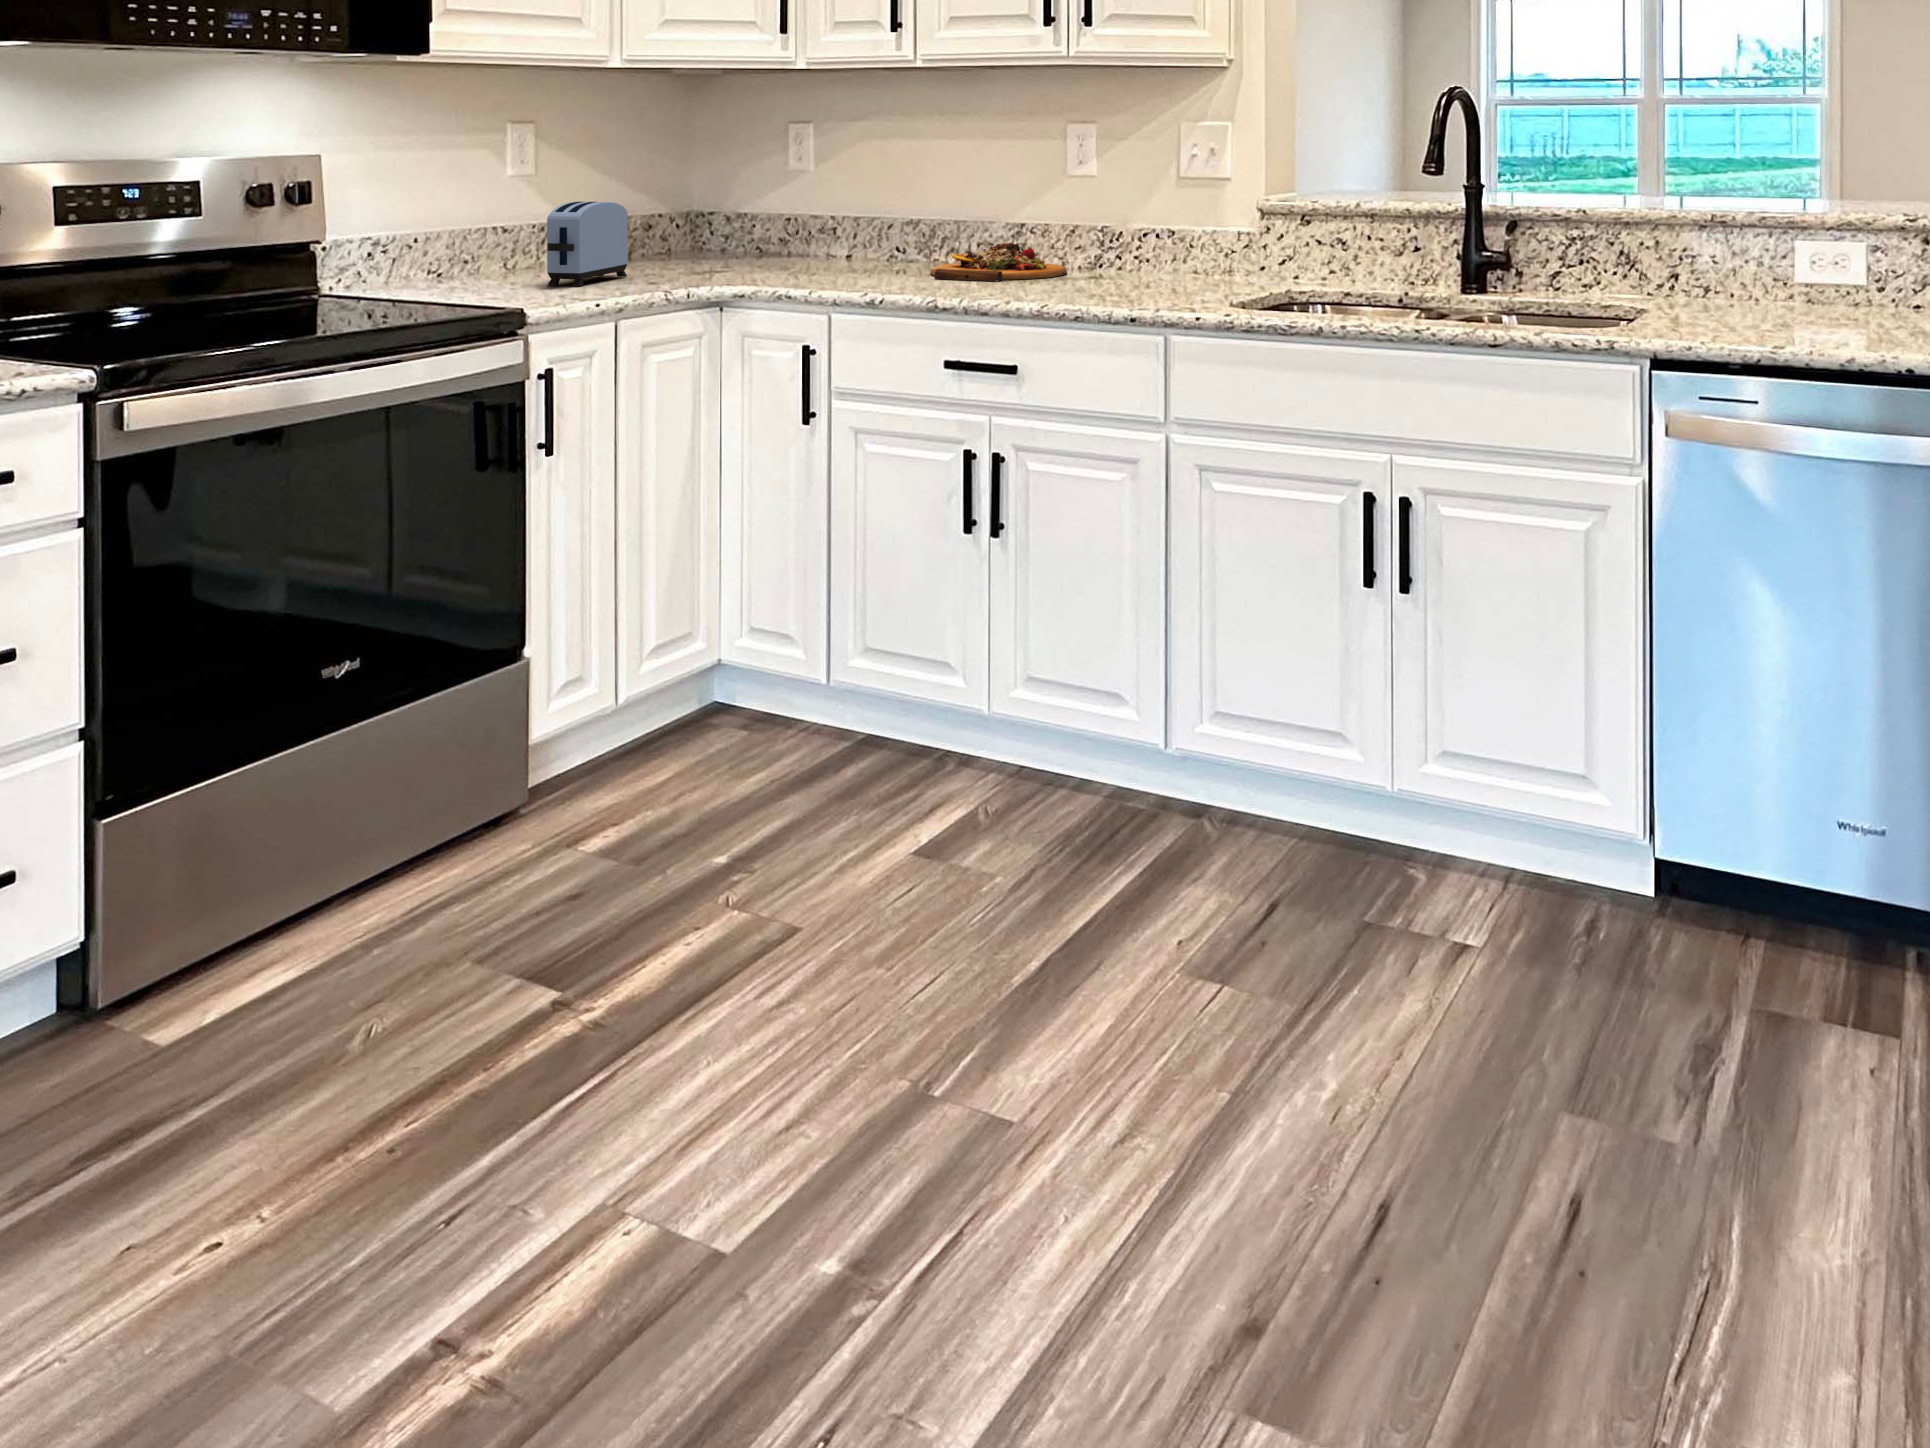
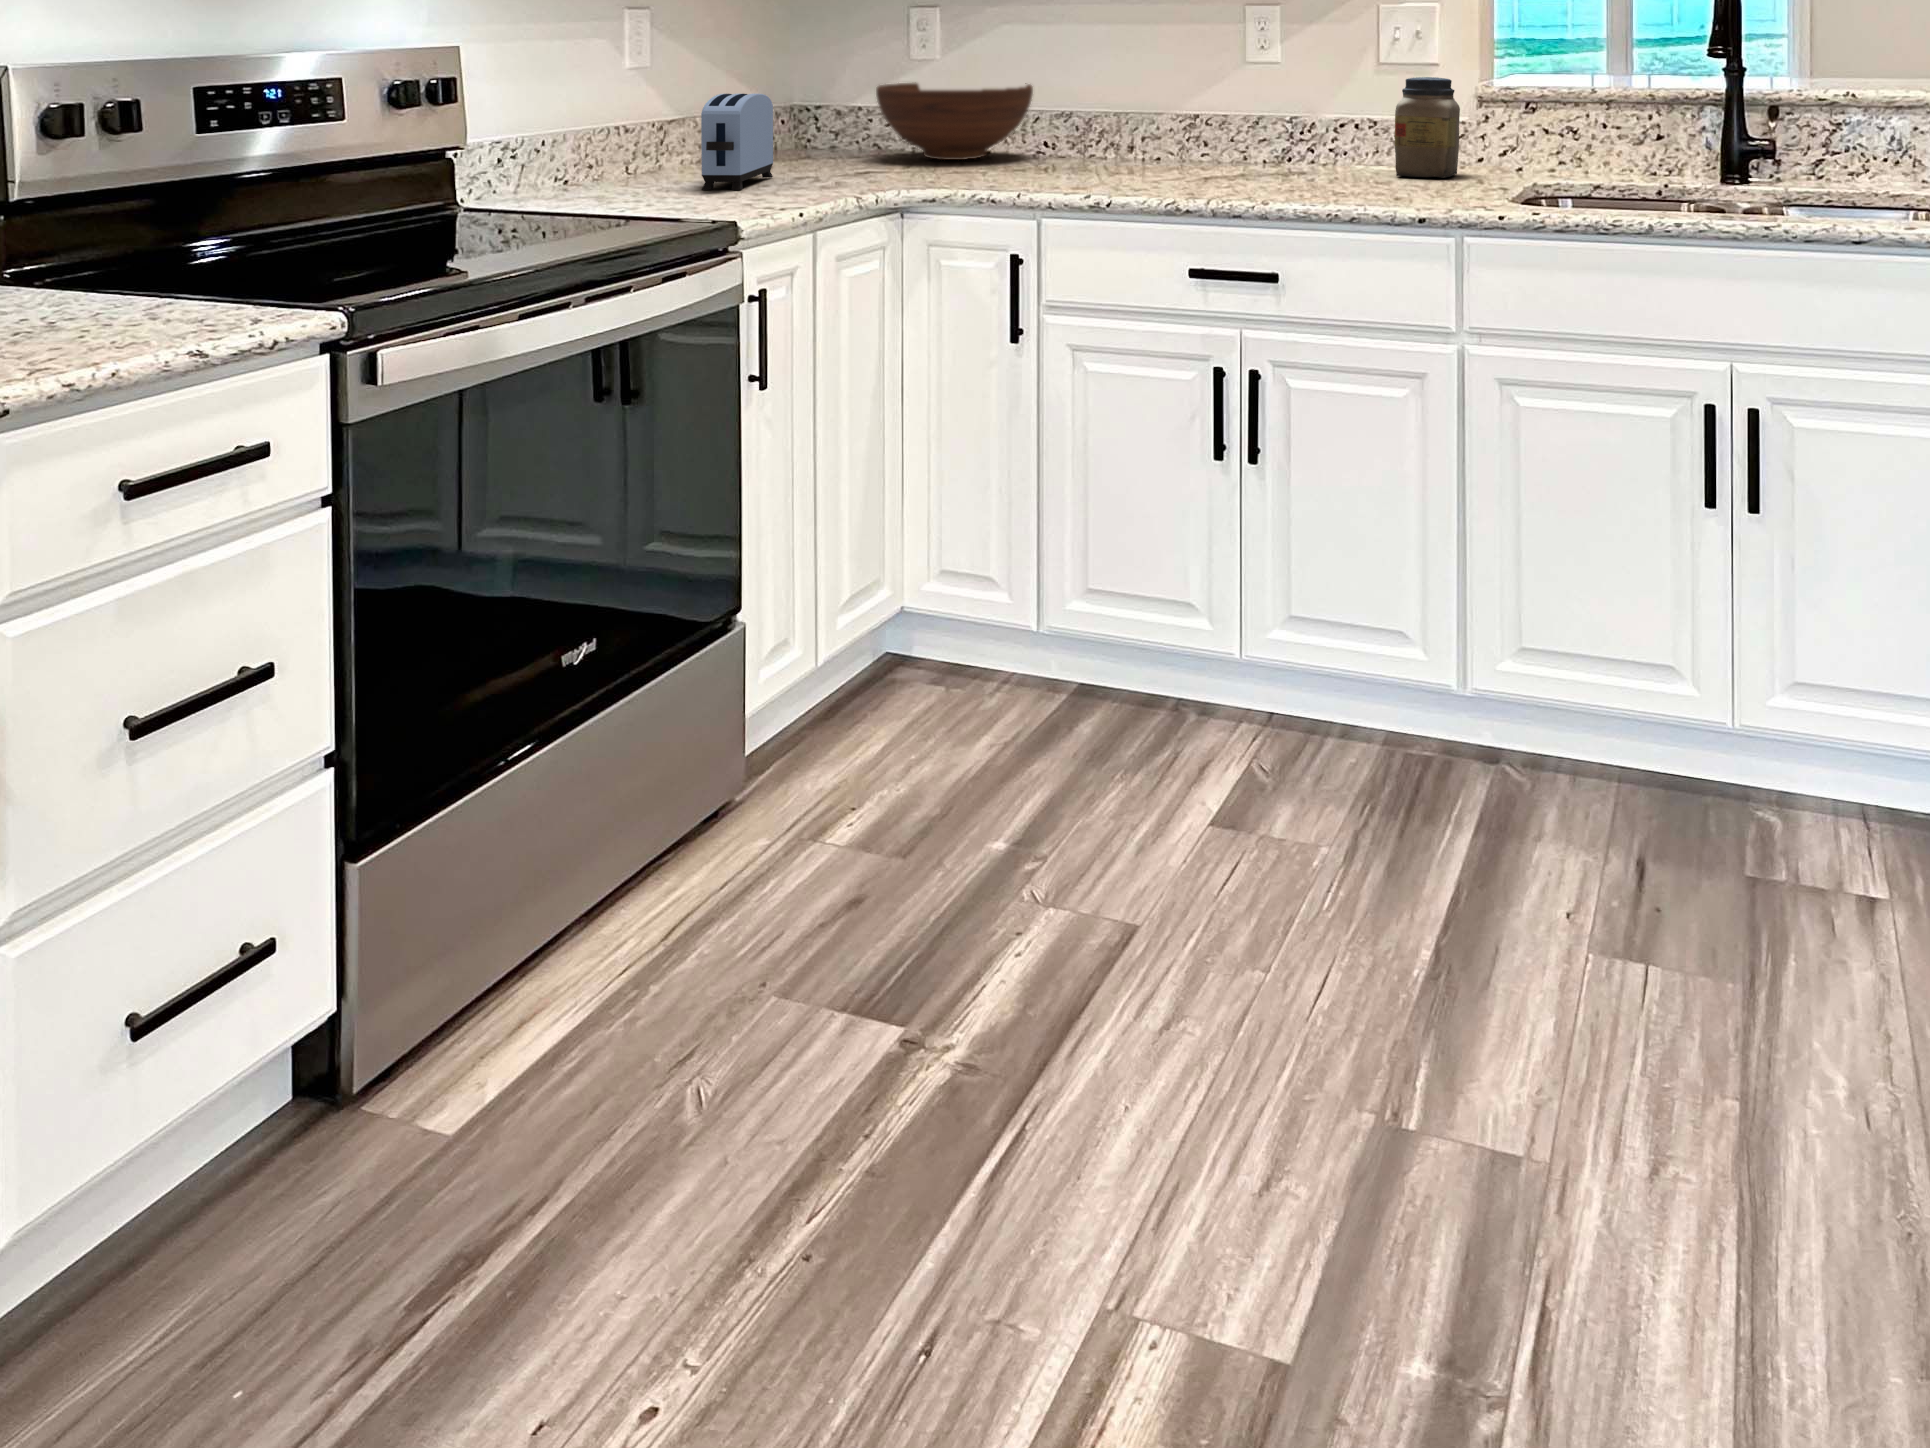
fruit bowl: none [746,194,890,264] -> present [876,82,1033,160]
jar: none [1179,194,1244,286] -> present [1395,77,1460,178]
cutting board: present [930,243,1067,281] -> none [1100,133,1249,176]

